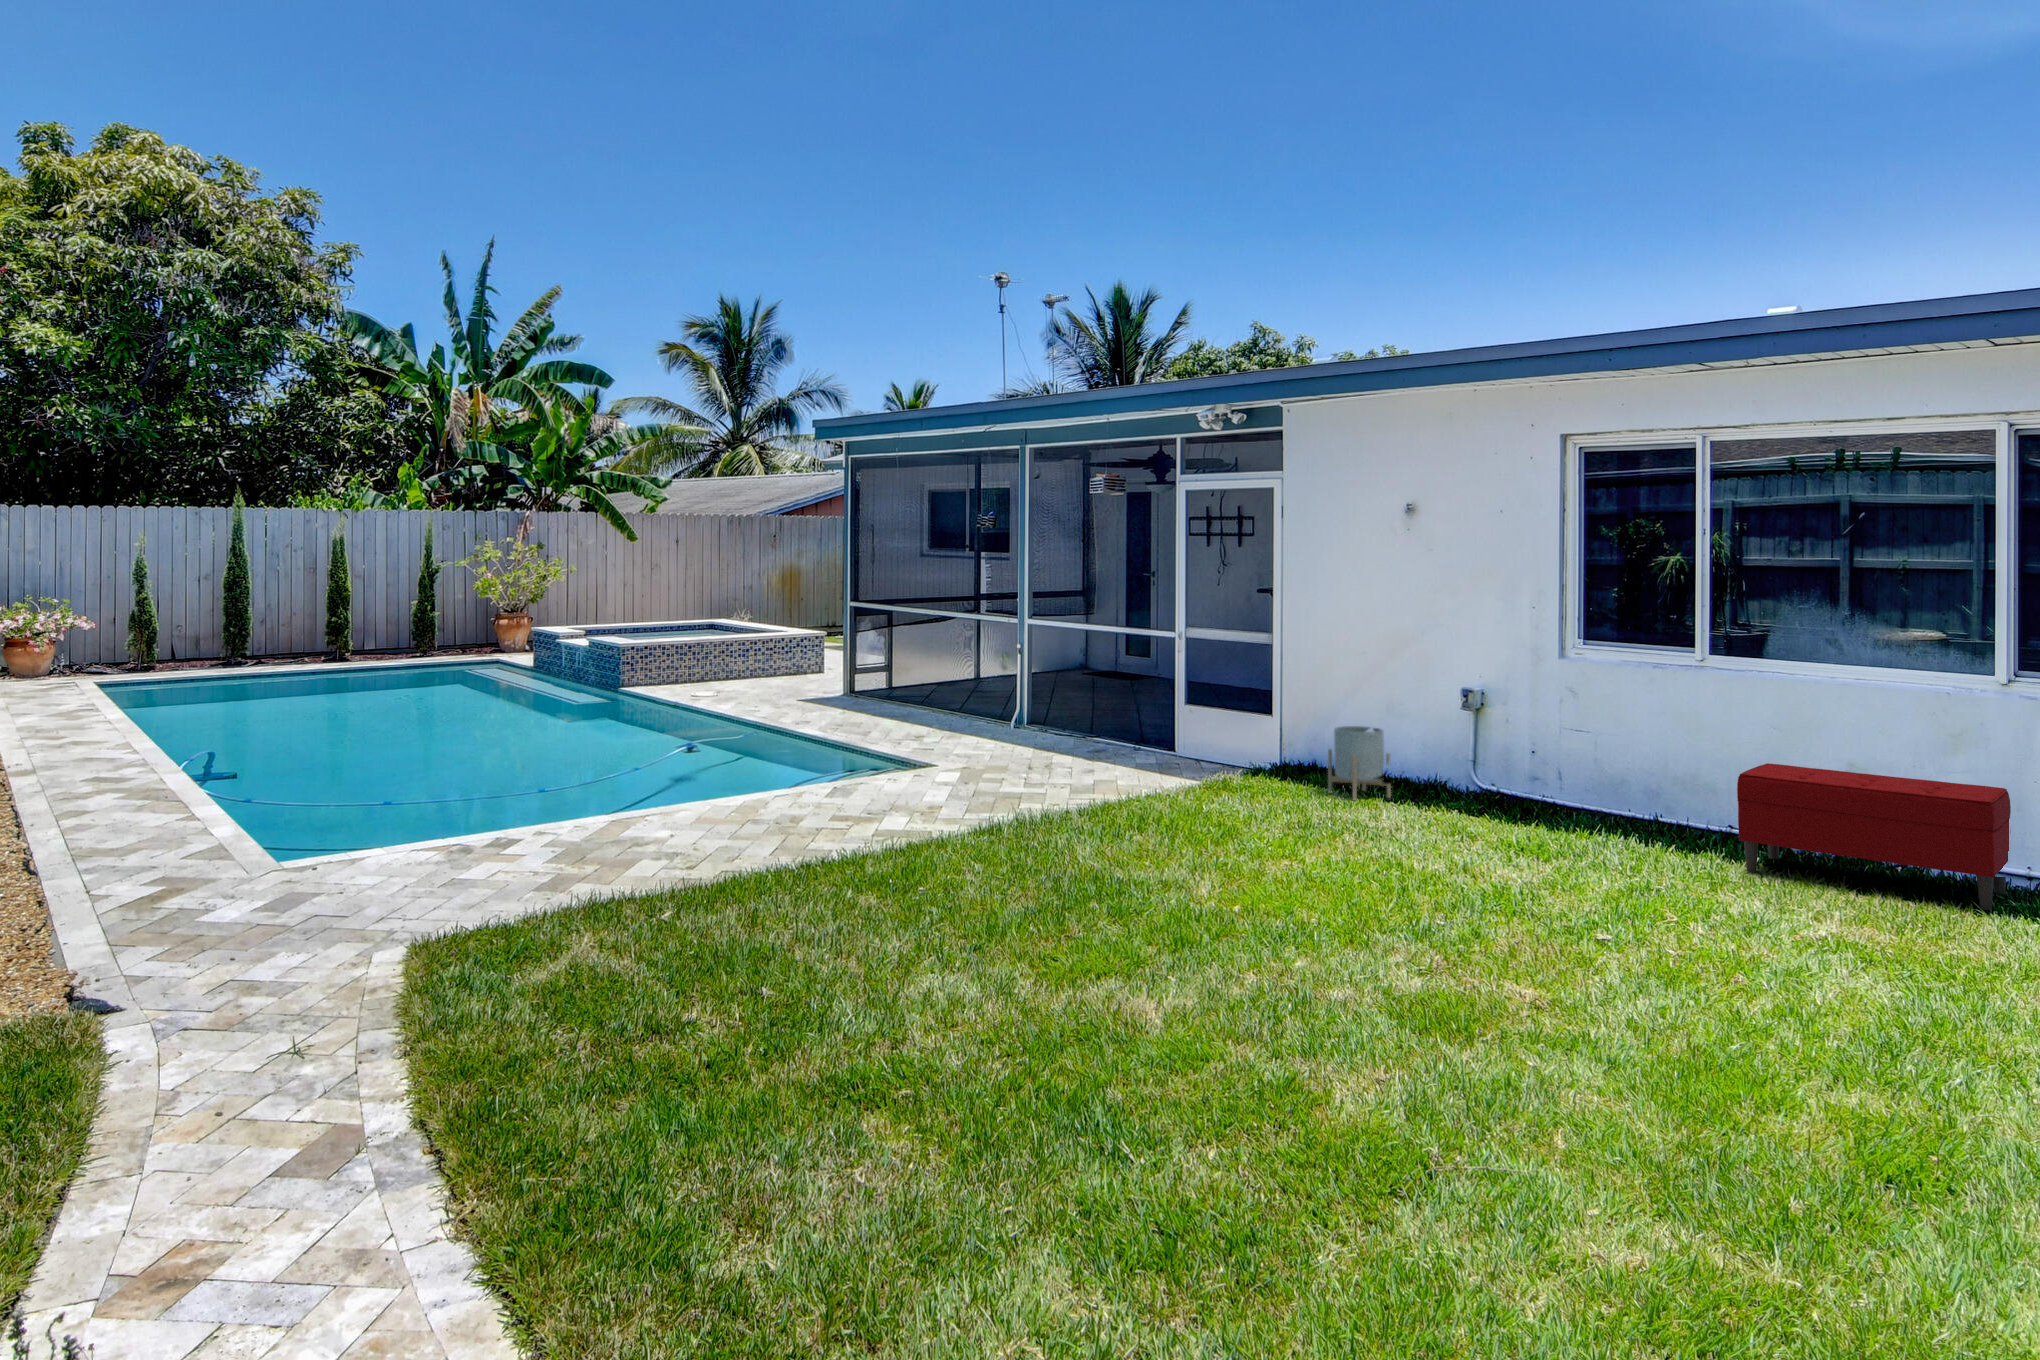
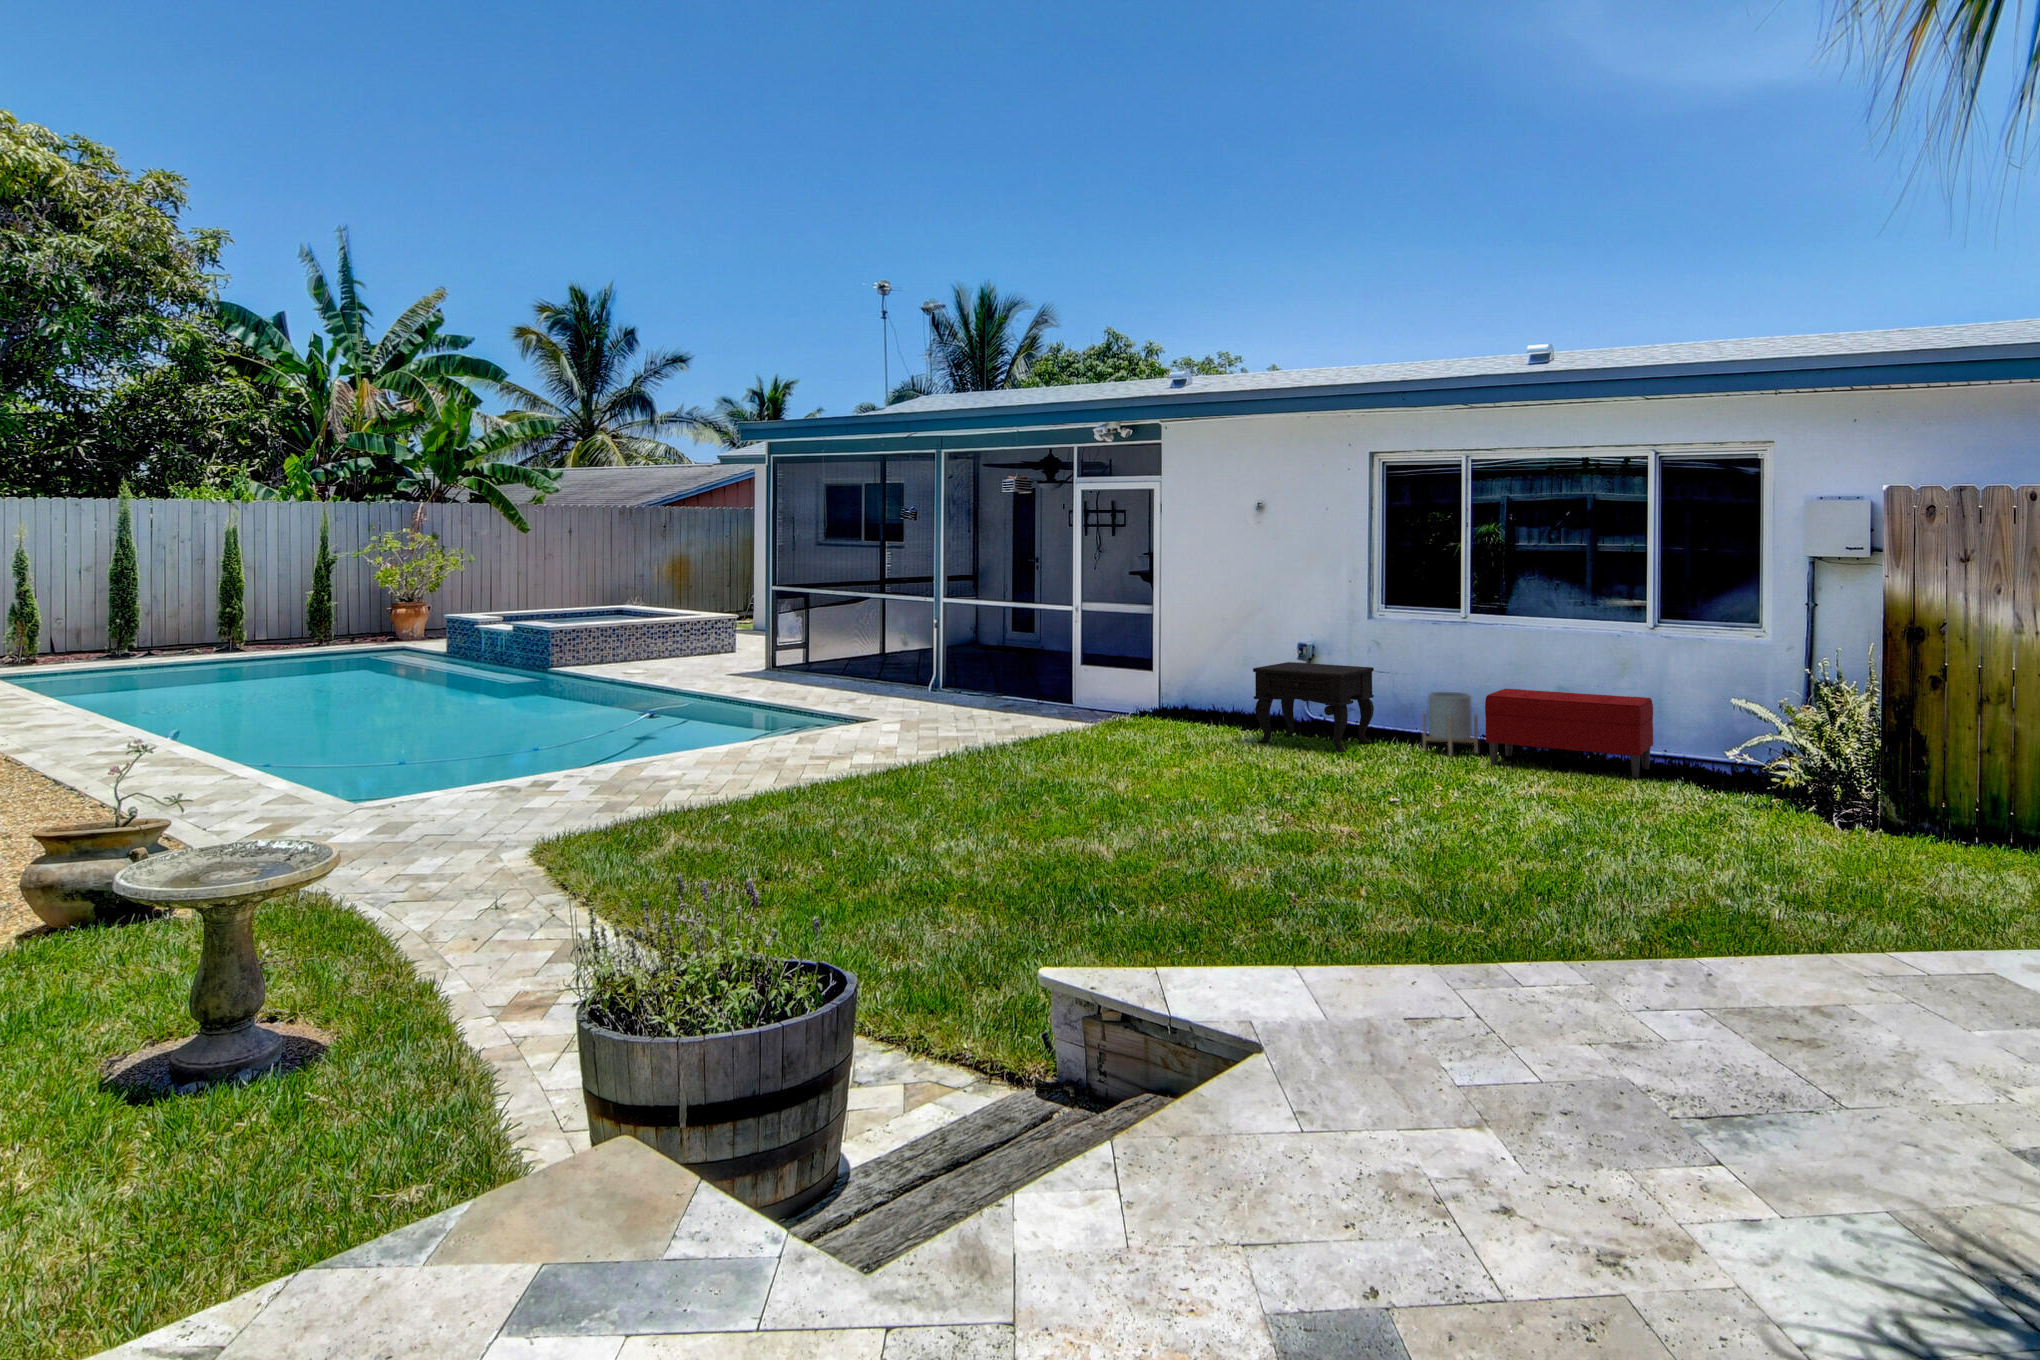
side table: none [1400,713,1570,841] -> present [1253,662,1374,752]
planter: present [1328,726,1391,801] -> present [1422,692,1478,756]

